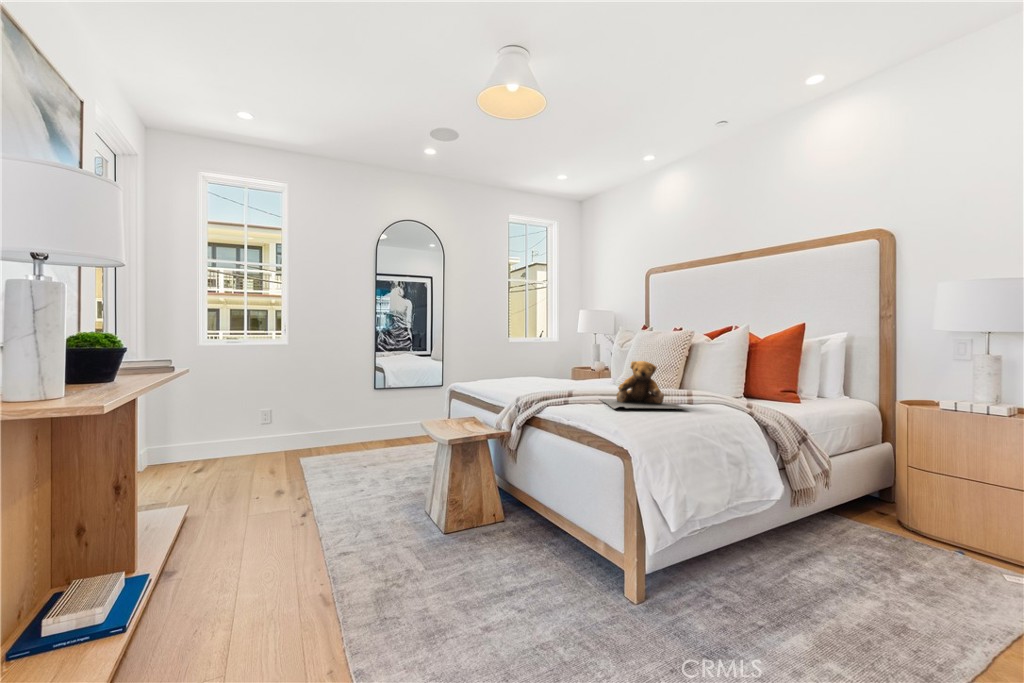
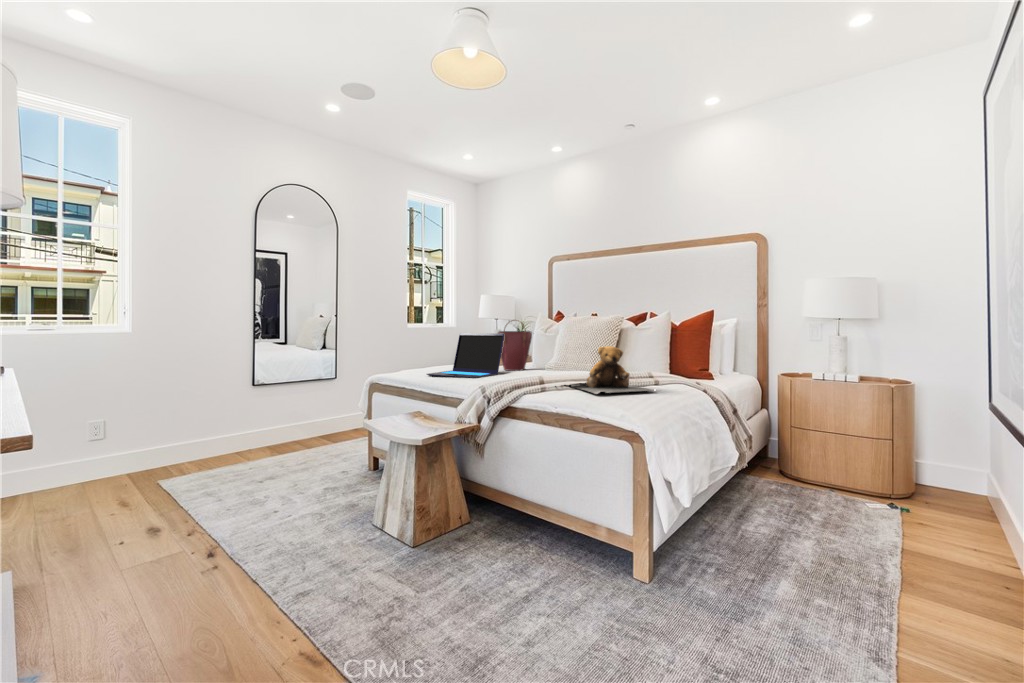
handbag: none [567,333,601,384] -> present [498,320,532,371]
laptop: none [489,346,564,389] -> present [427,333,504,378]

